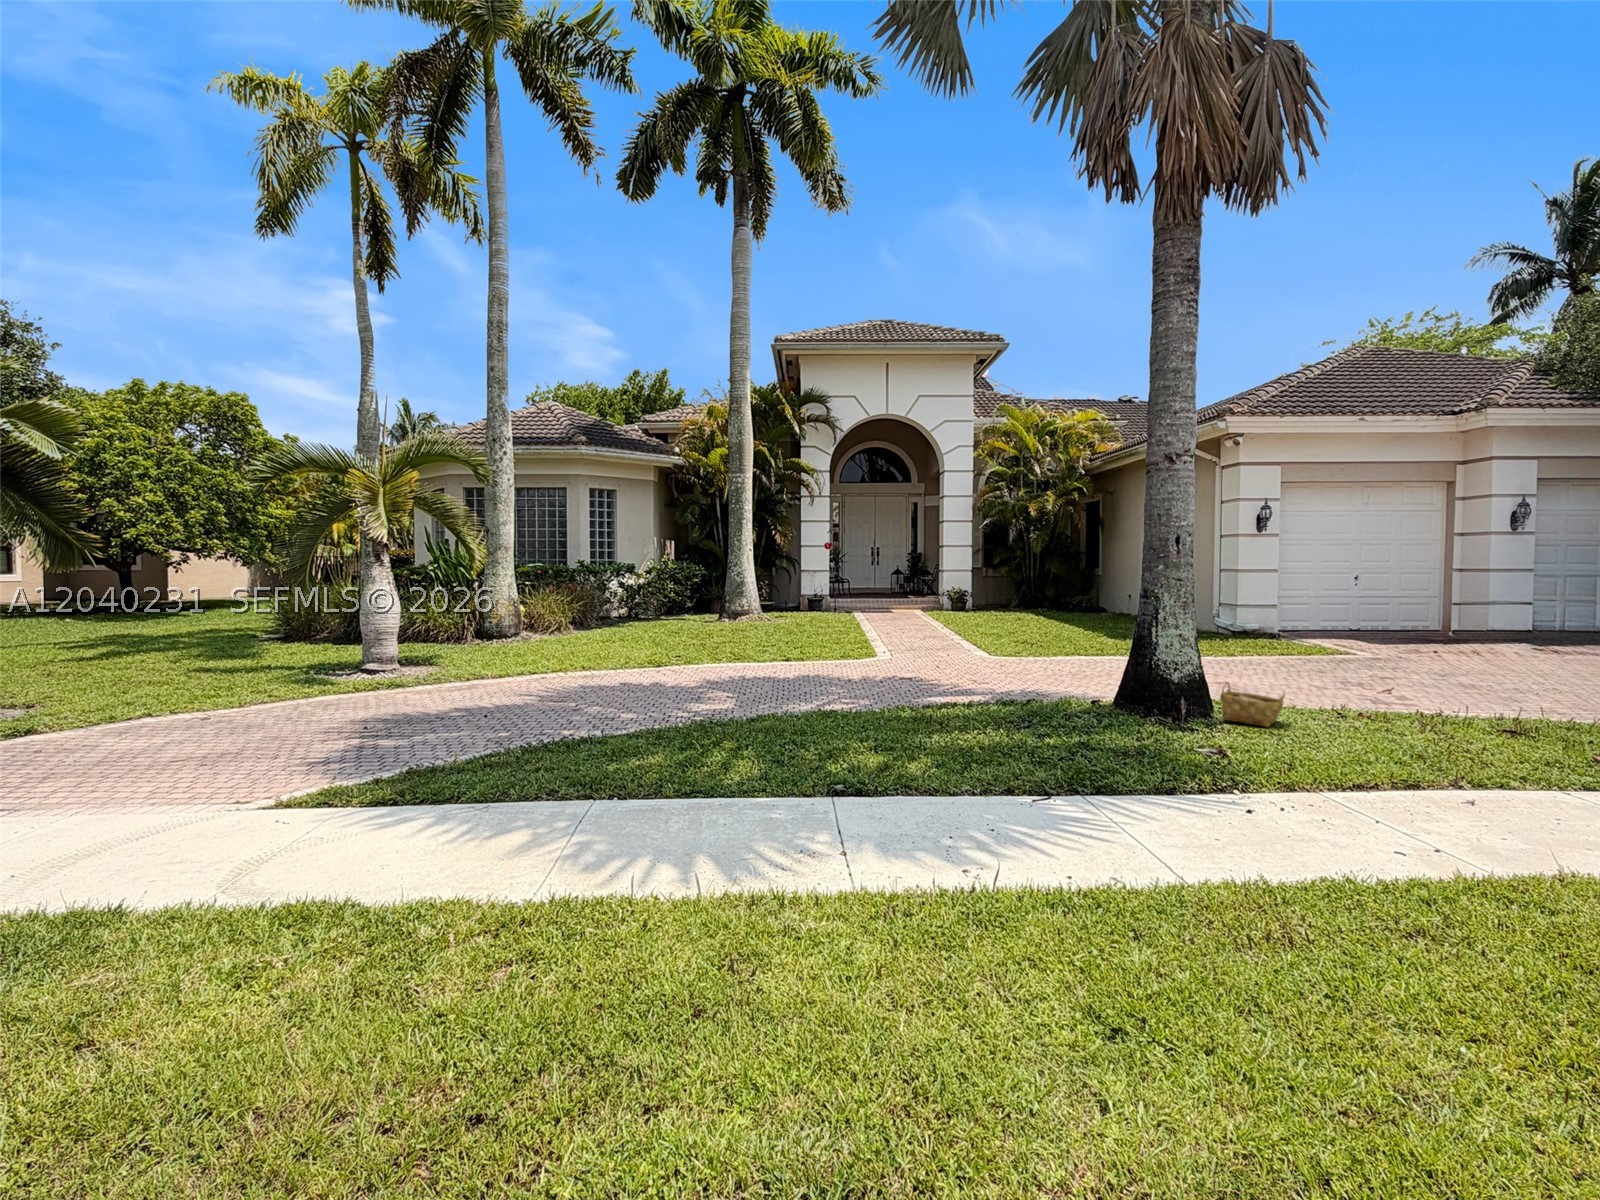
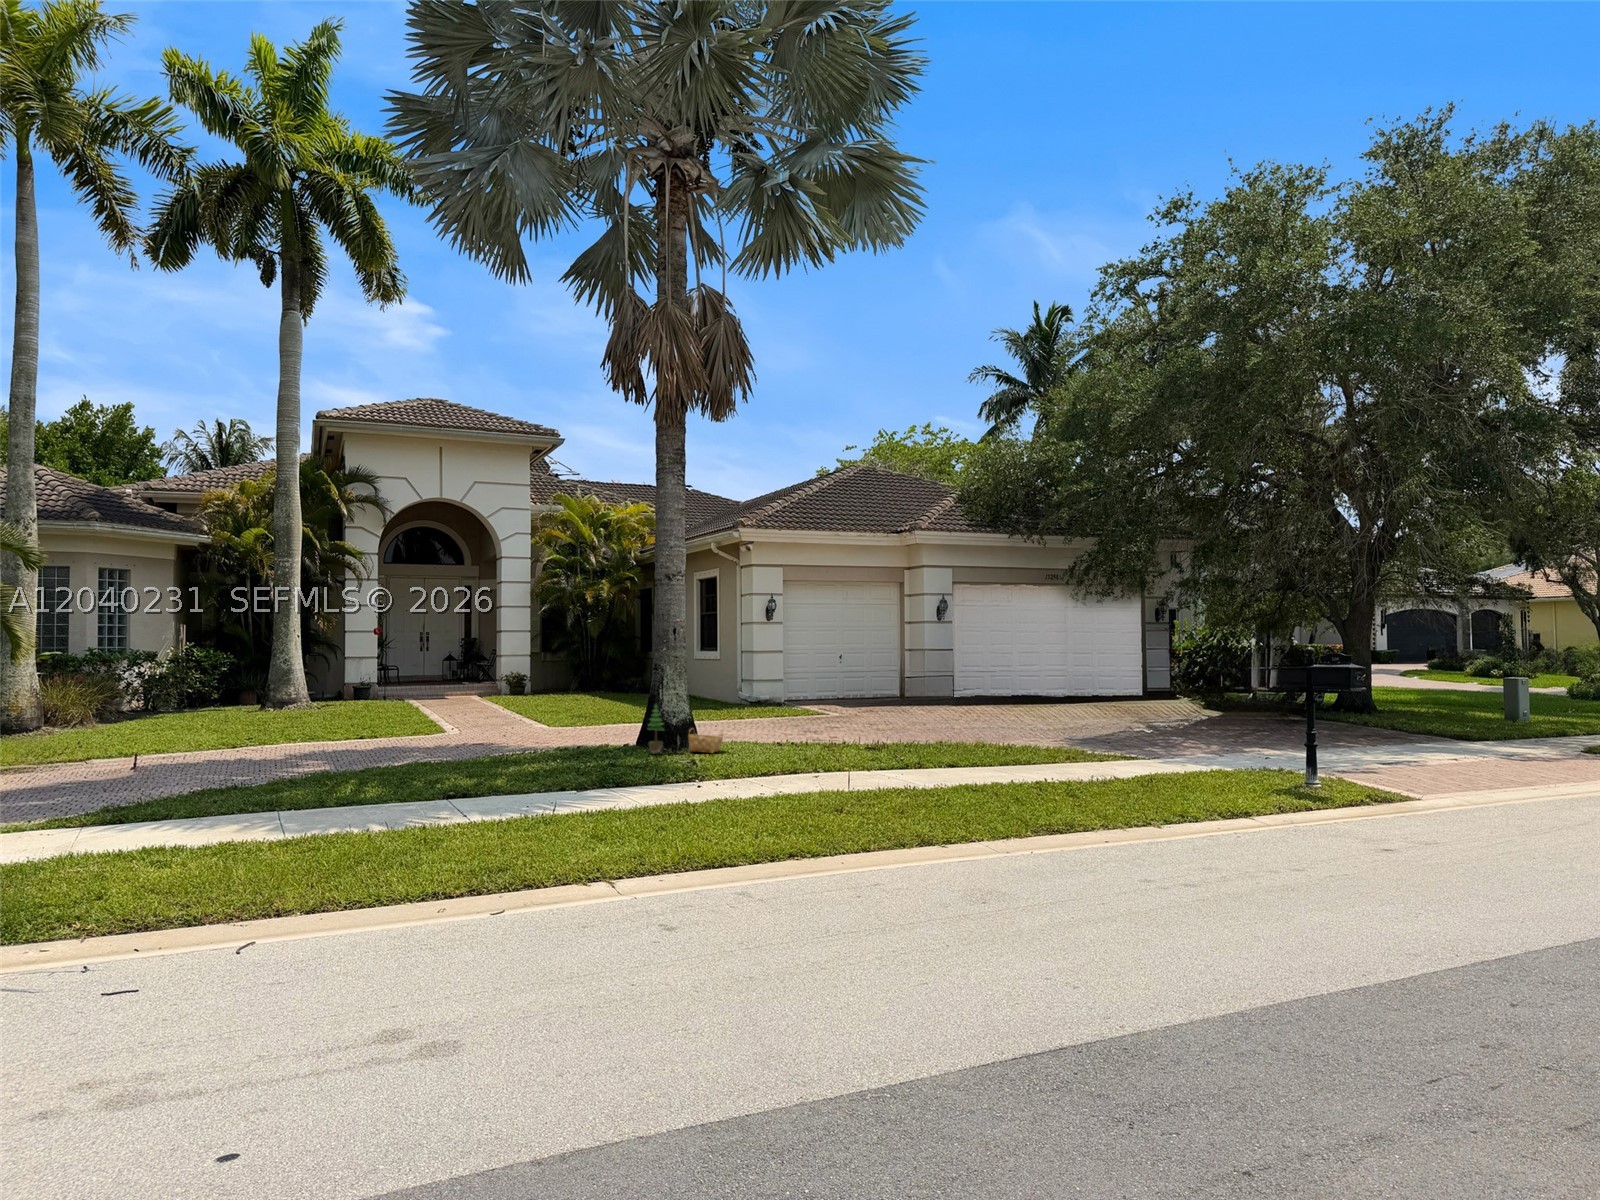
potted tree: none [1149,639,1181,721] -> present [649,705,664,754]

